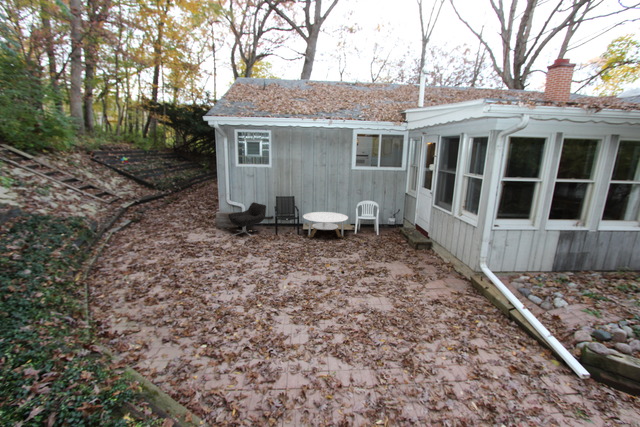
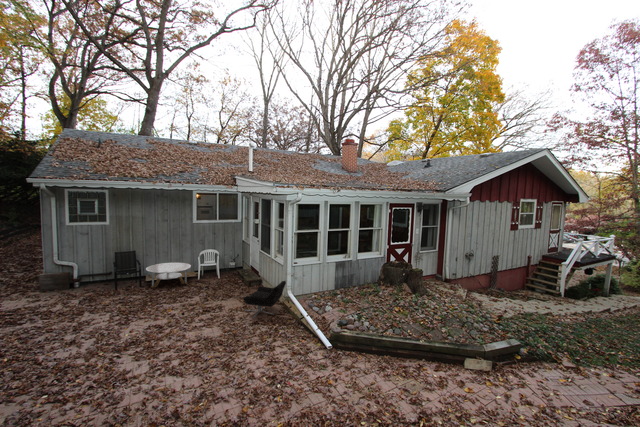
lounge chair: present [228,202,266,236] -> present [244,281,286,318]

